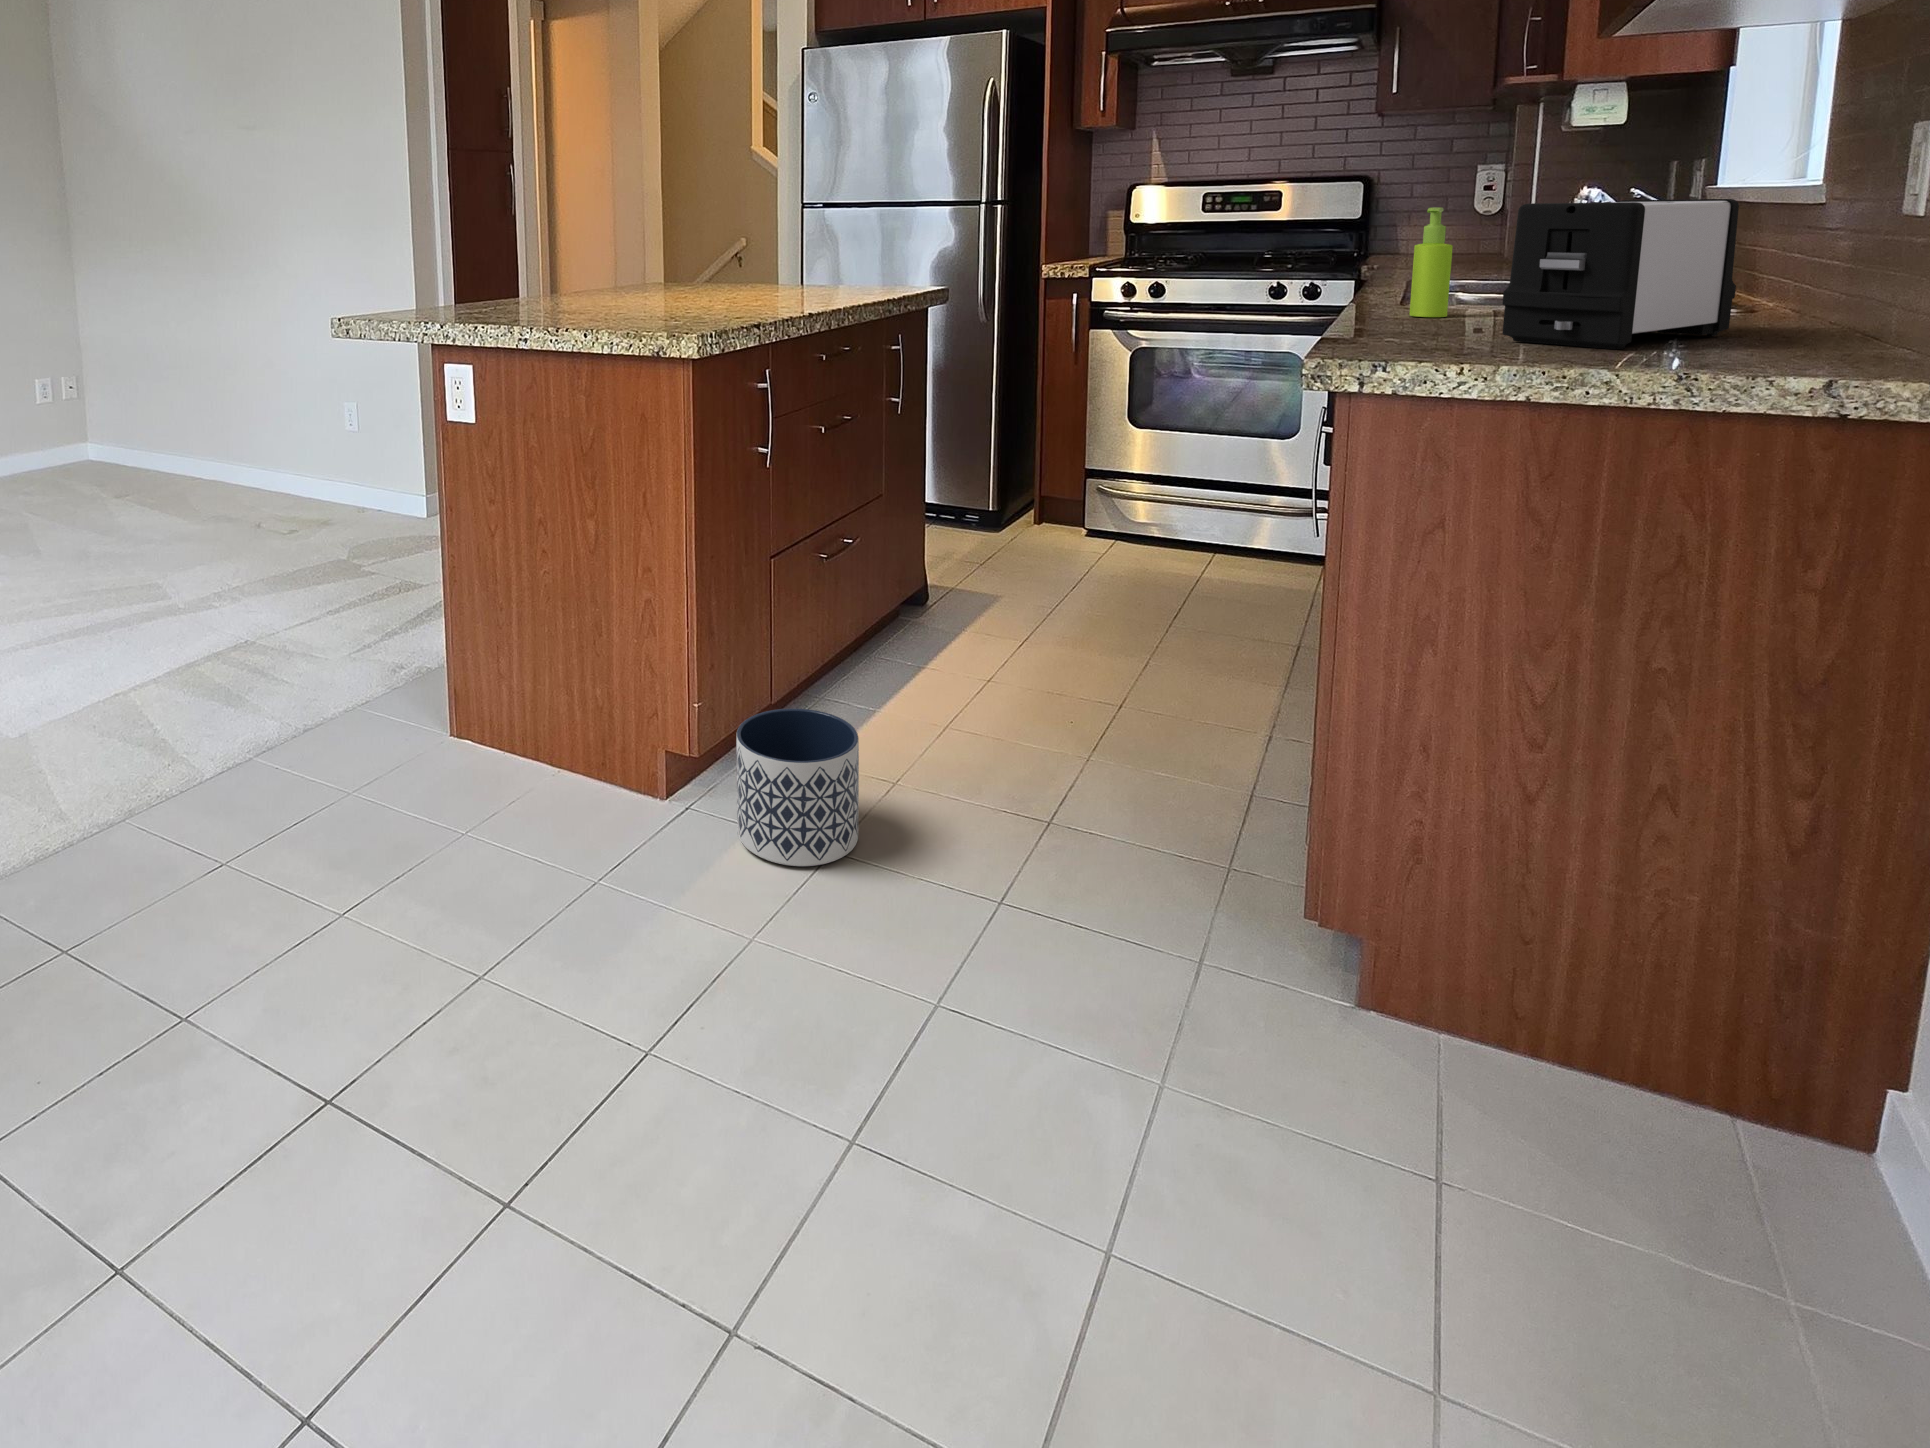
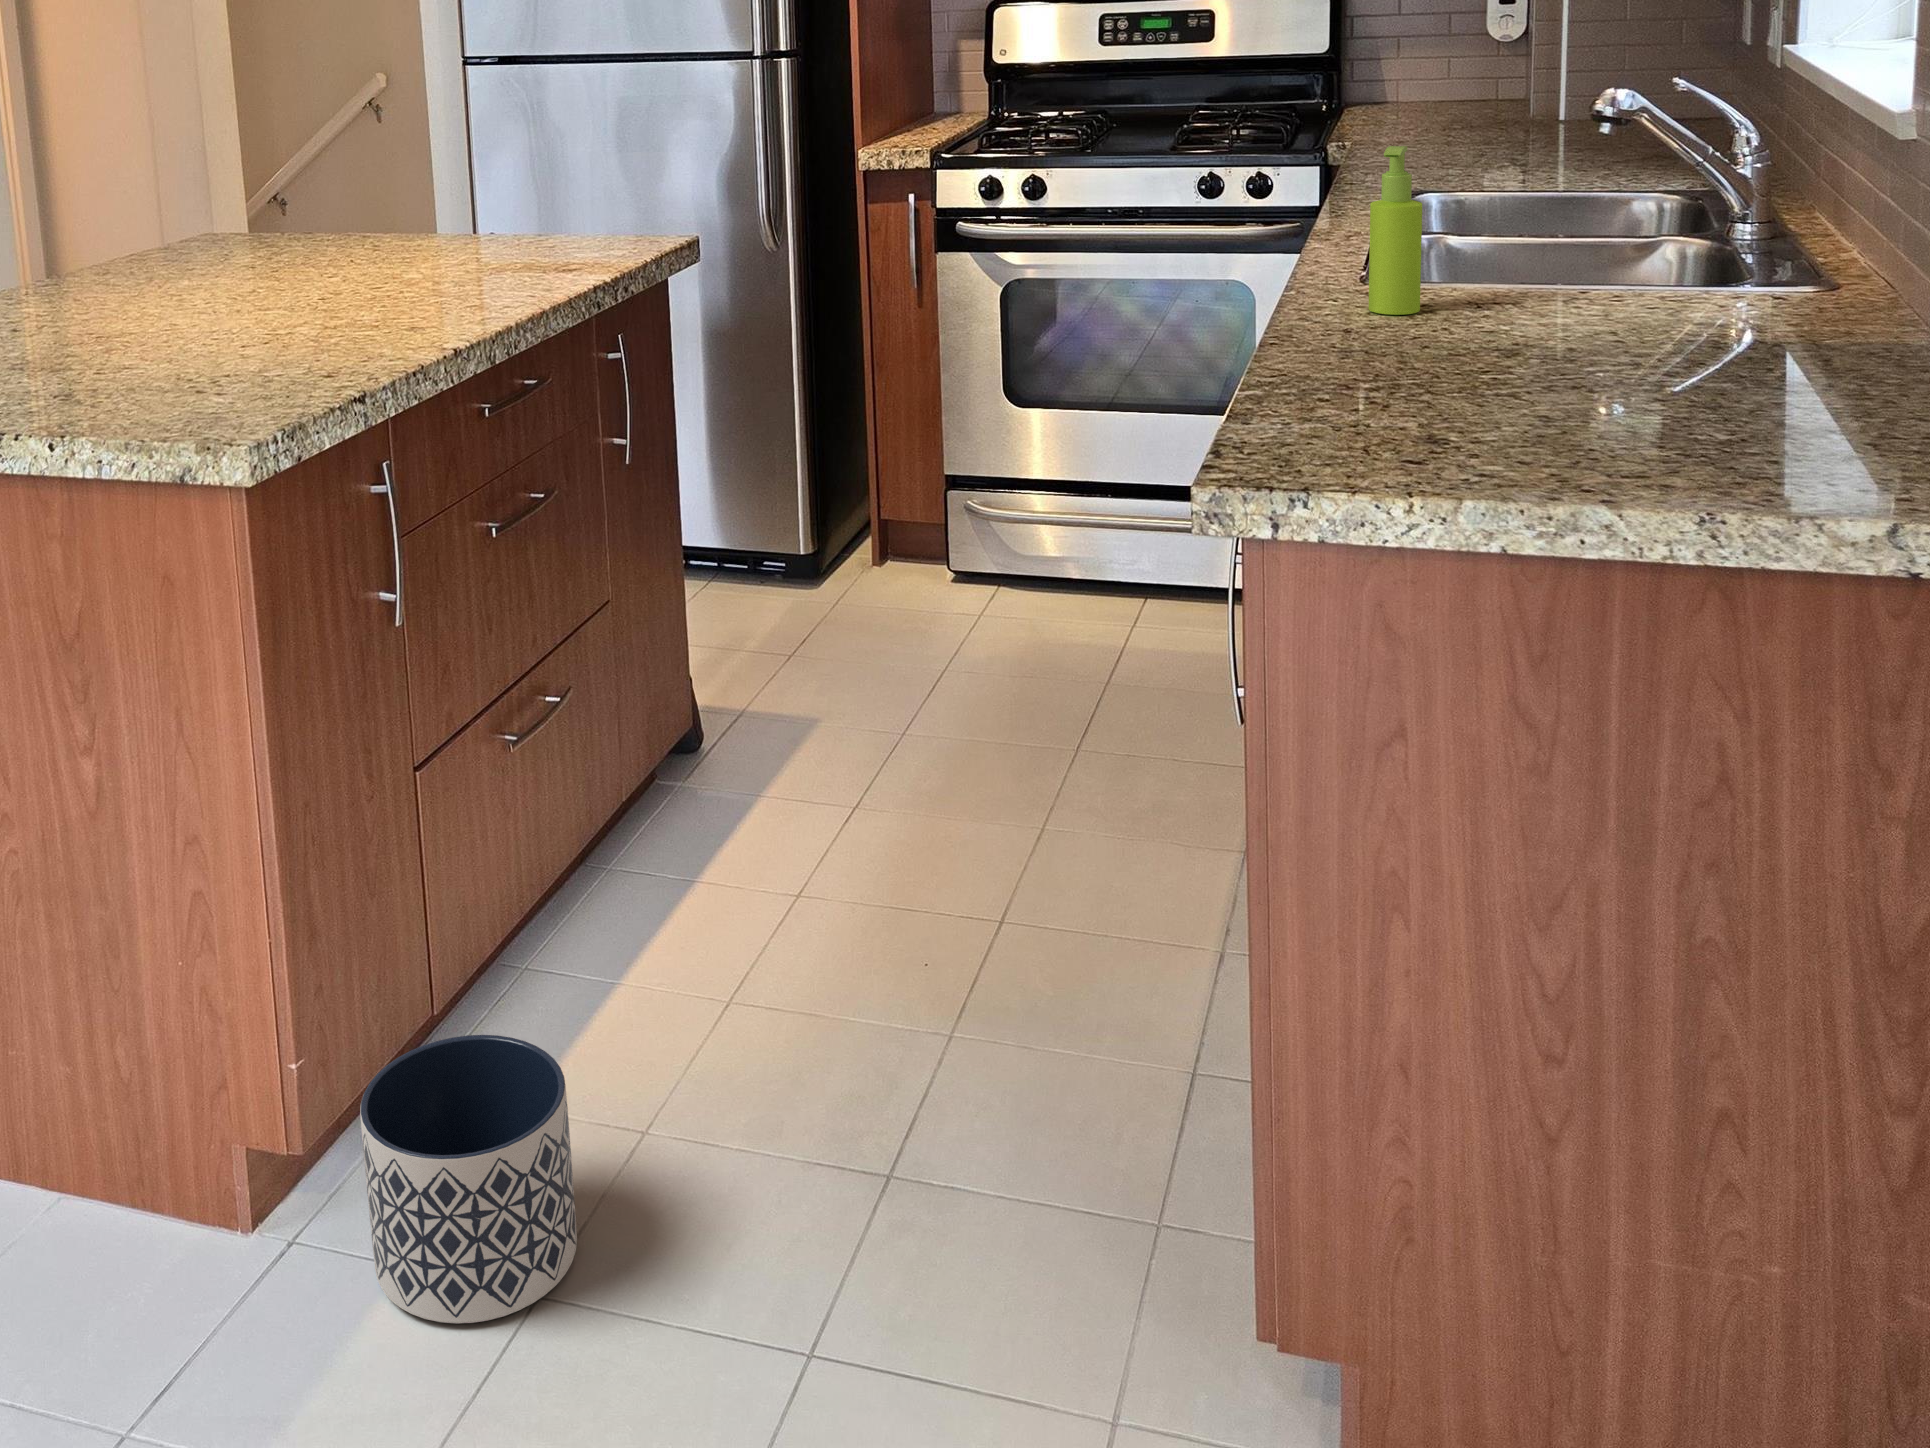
toaster: present [1502,199,1739,349] -> none [1480,162,1788,425]

